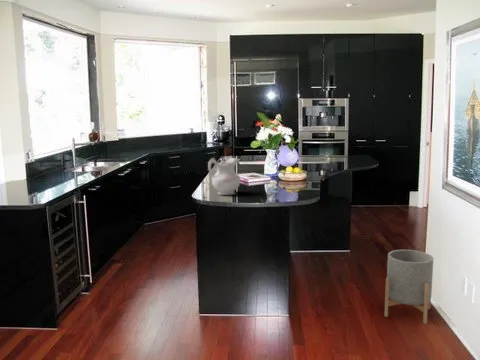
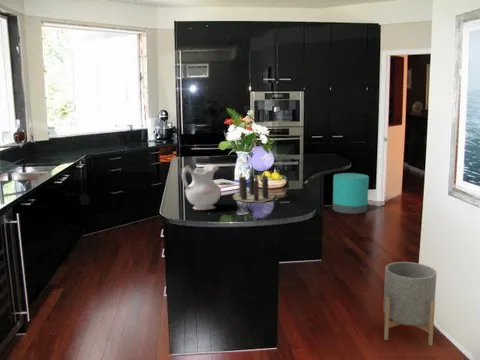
candle: none [249,165,295,191] -> present [233,172,275,203]
trash can: none [376,176,411,214] -> present [333,173,369,214]

